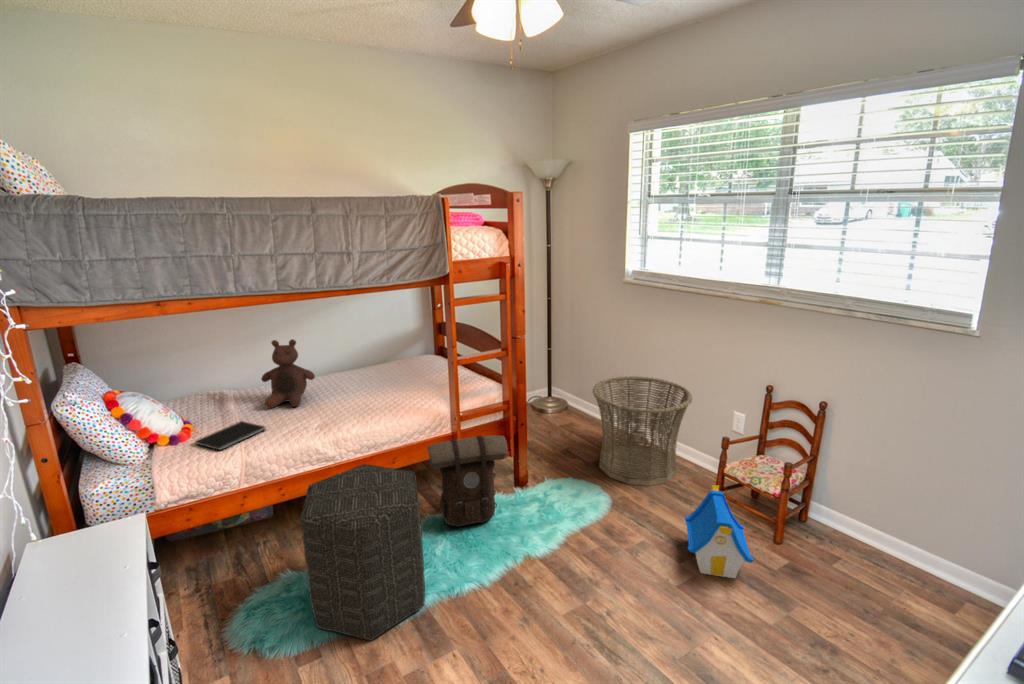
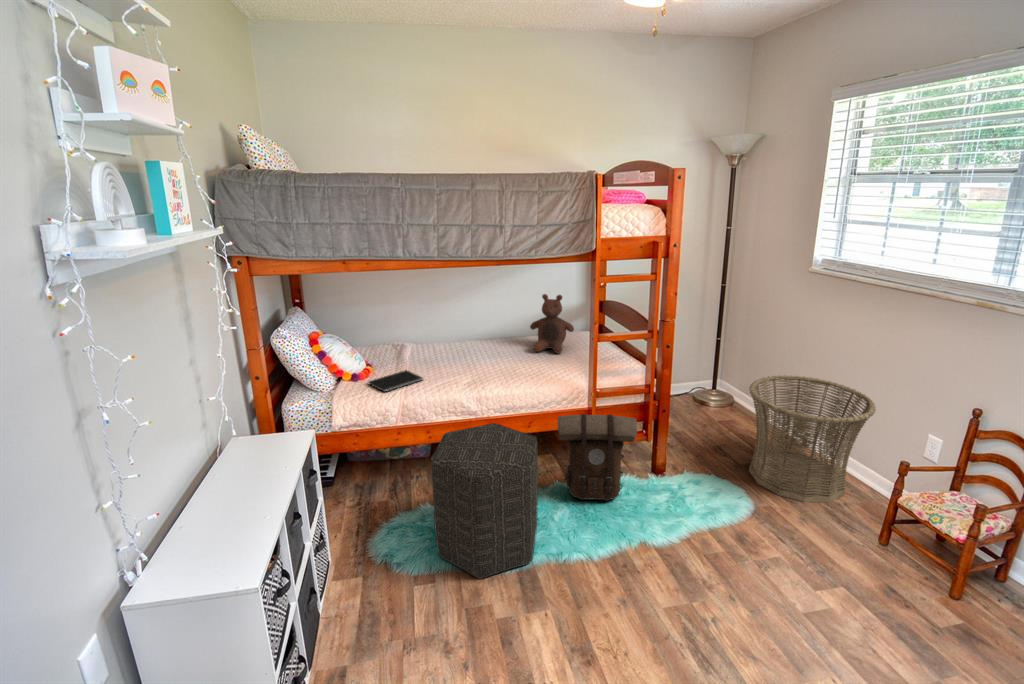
stuffed bear: present [261,339,315,408] -> present [530,294,574,353]
toy house: present [685,485,754,578] -> none [825,514,911,626]

